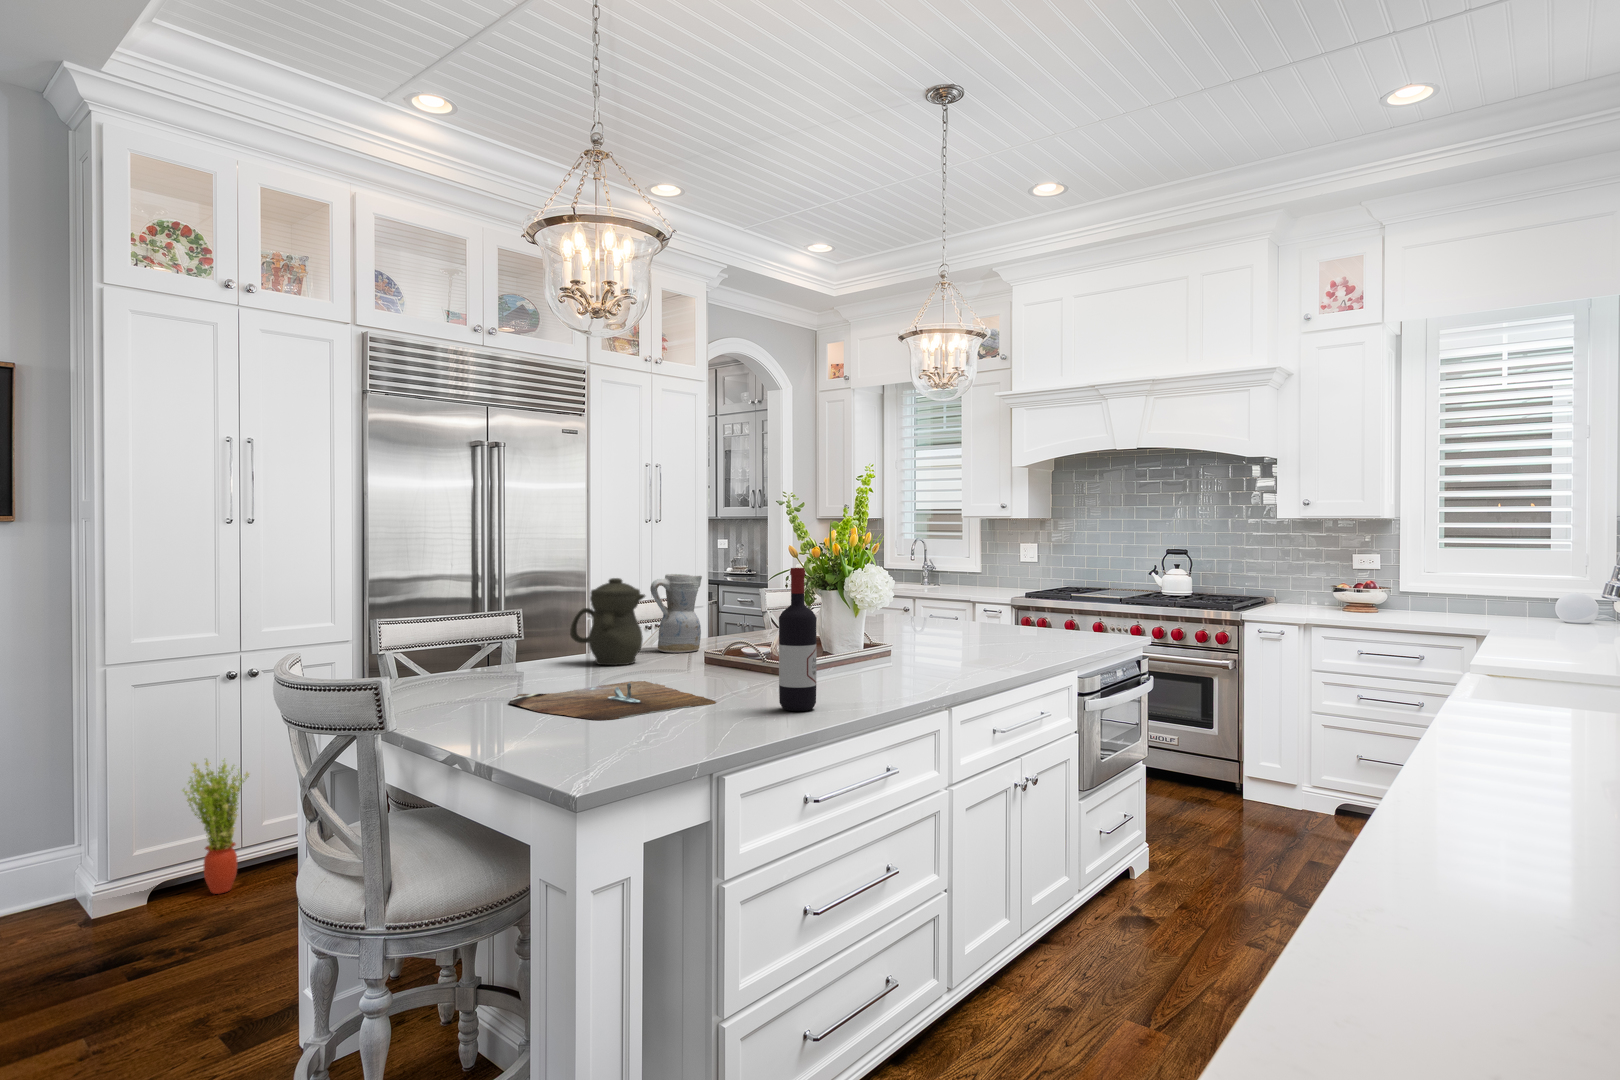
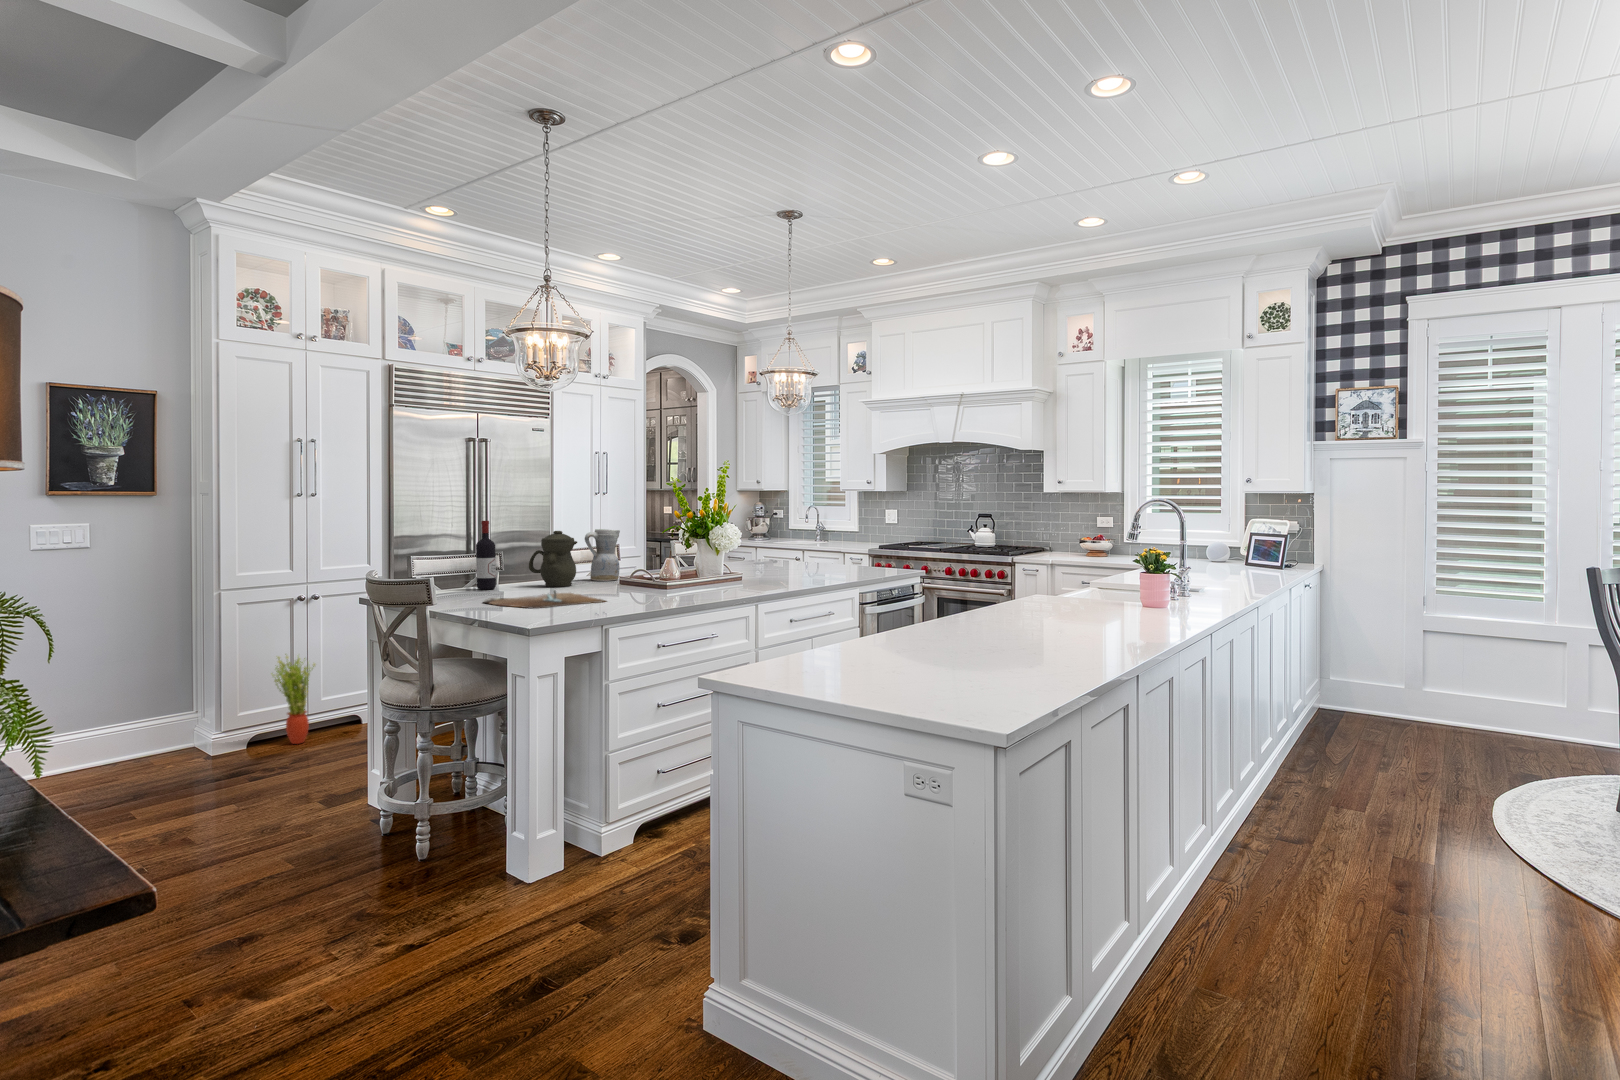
wine bottle: present [779,568,817,711] -> present [476,521,496,590]

